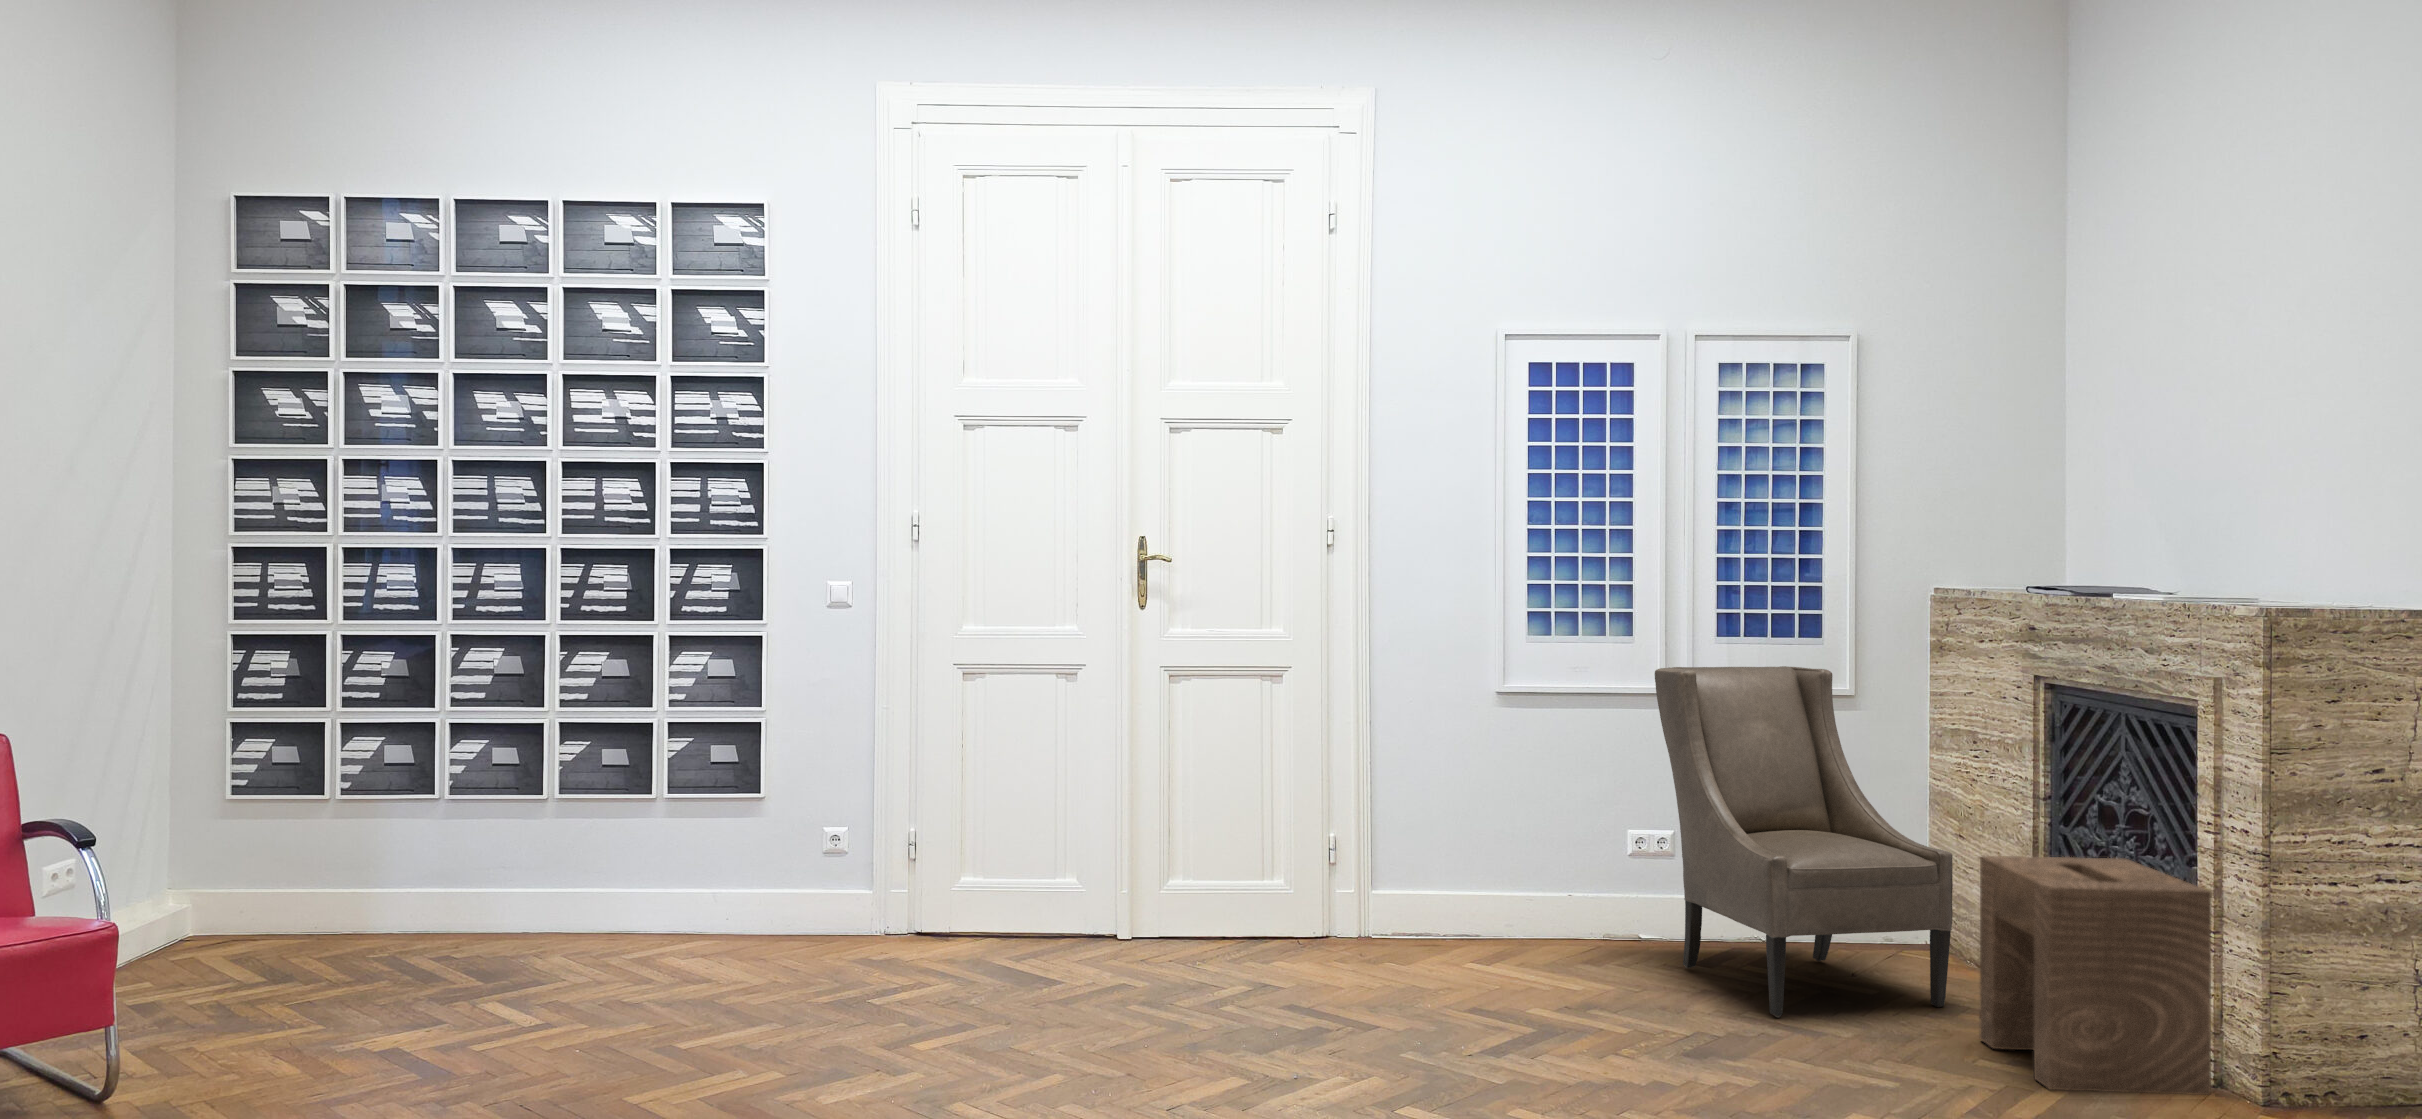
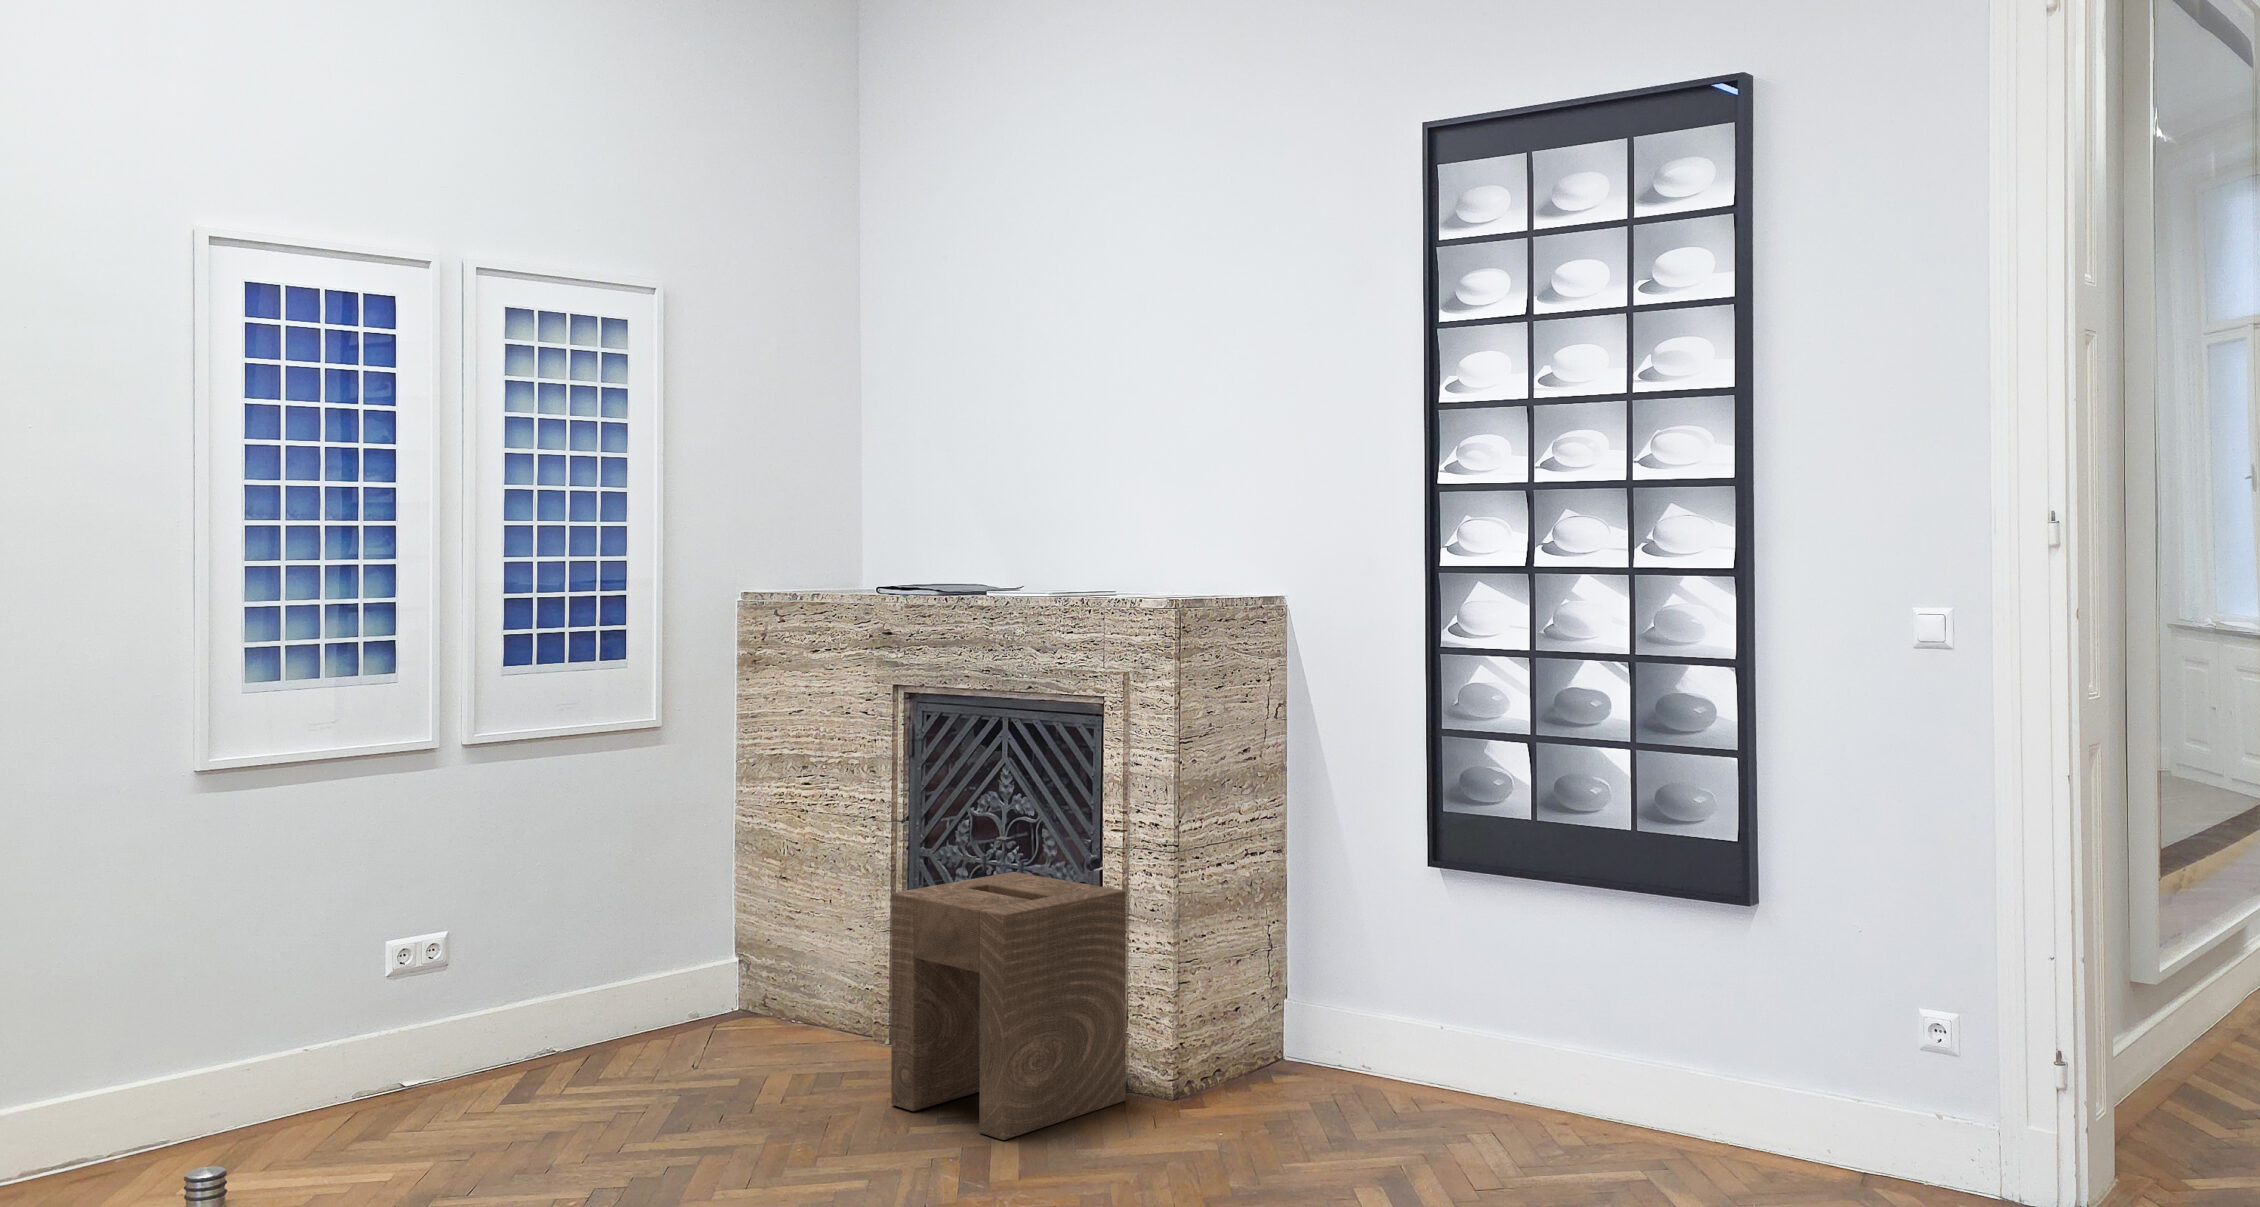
armchair: present [1655,666,1953,1017] -> none [442,696,830,1143]

